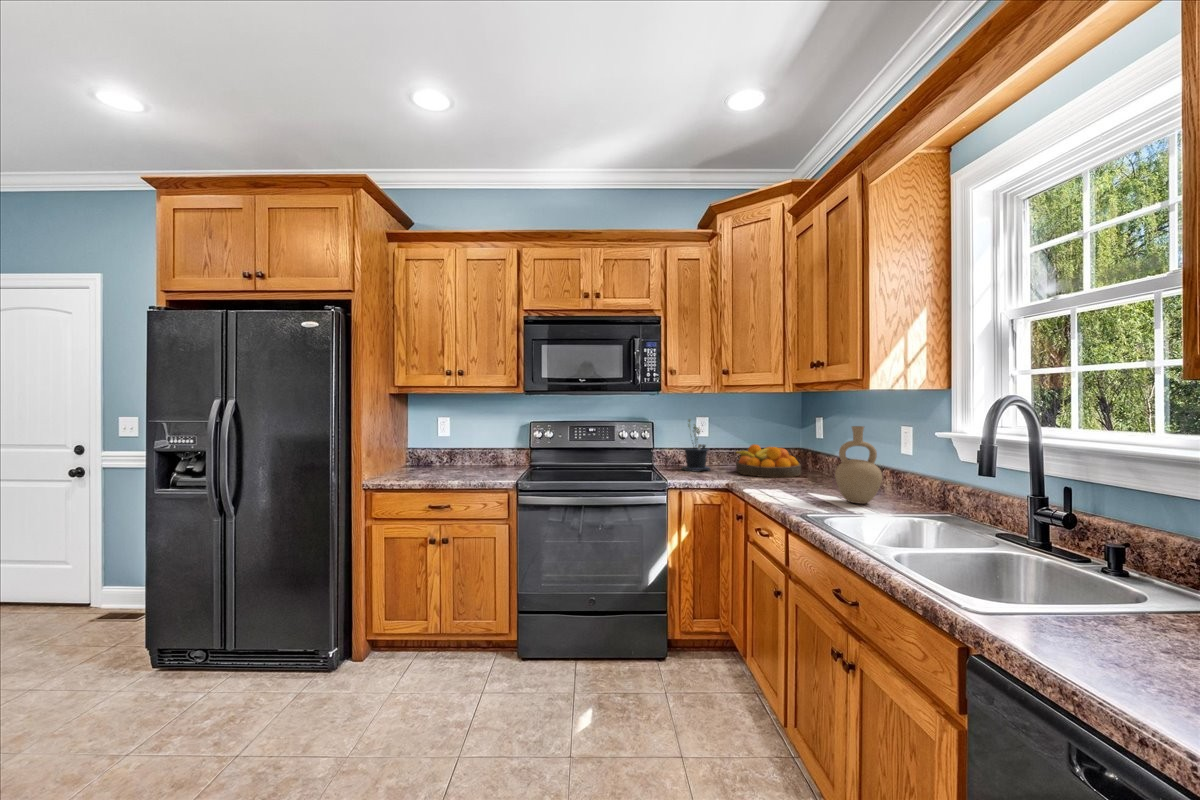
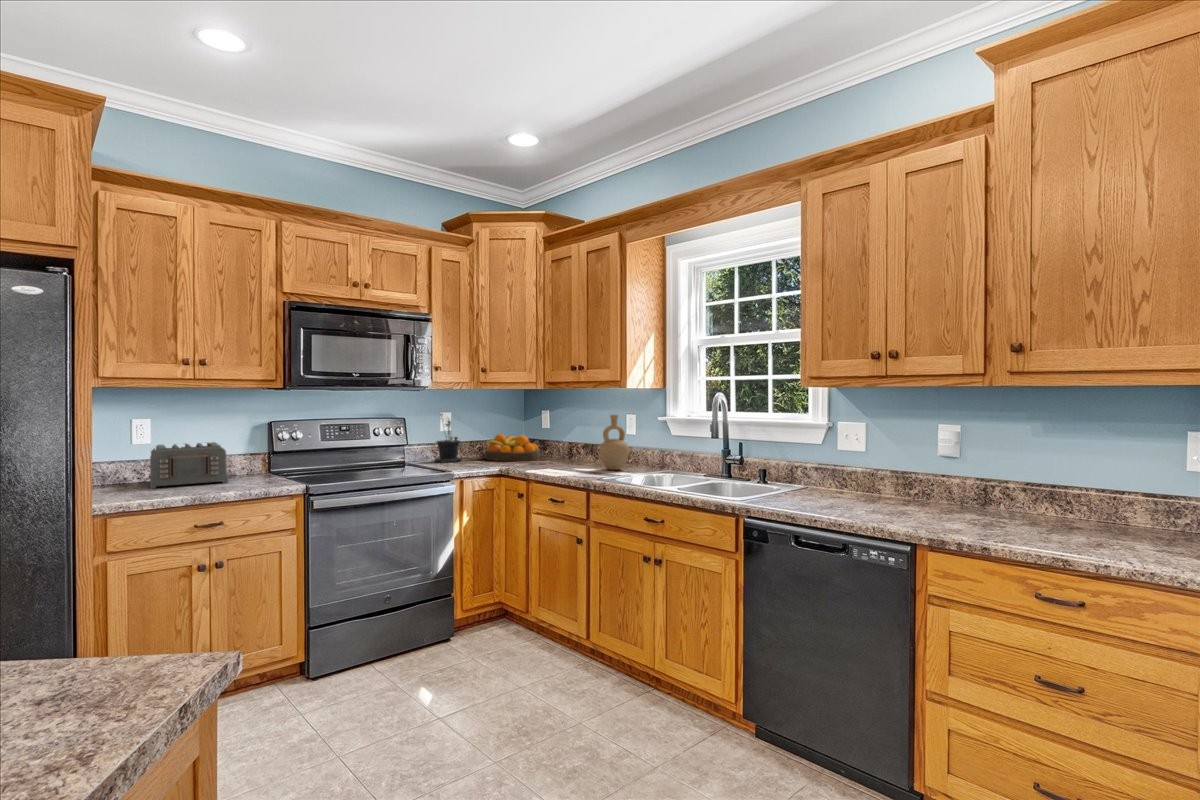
toaster: none [430,438,498,473] -> present [150,442,228,489]

